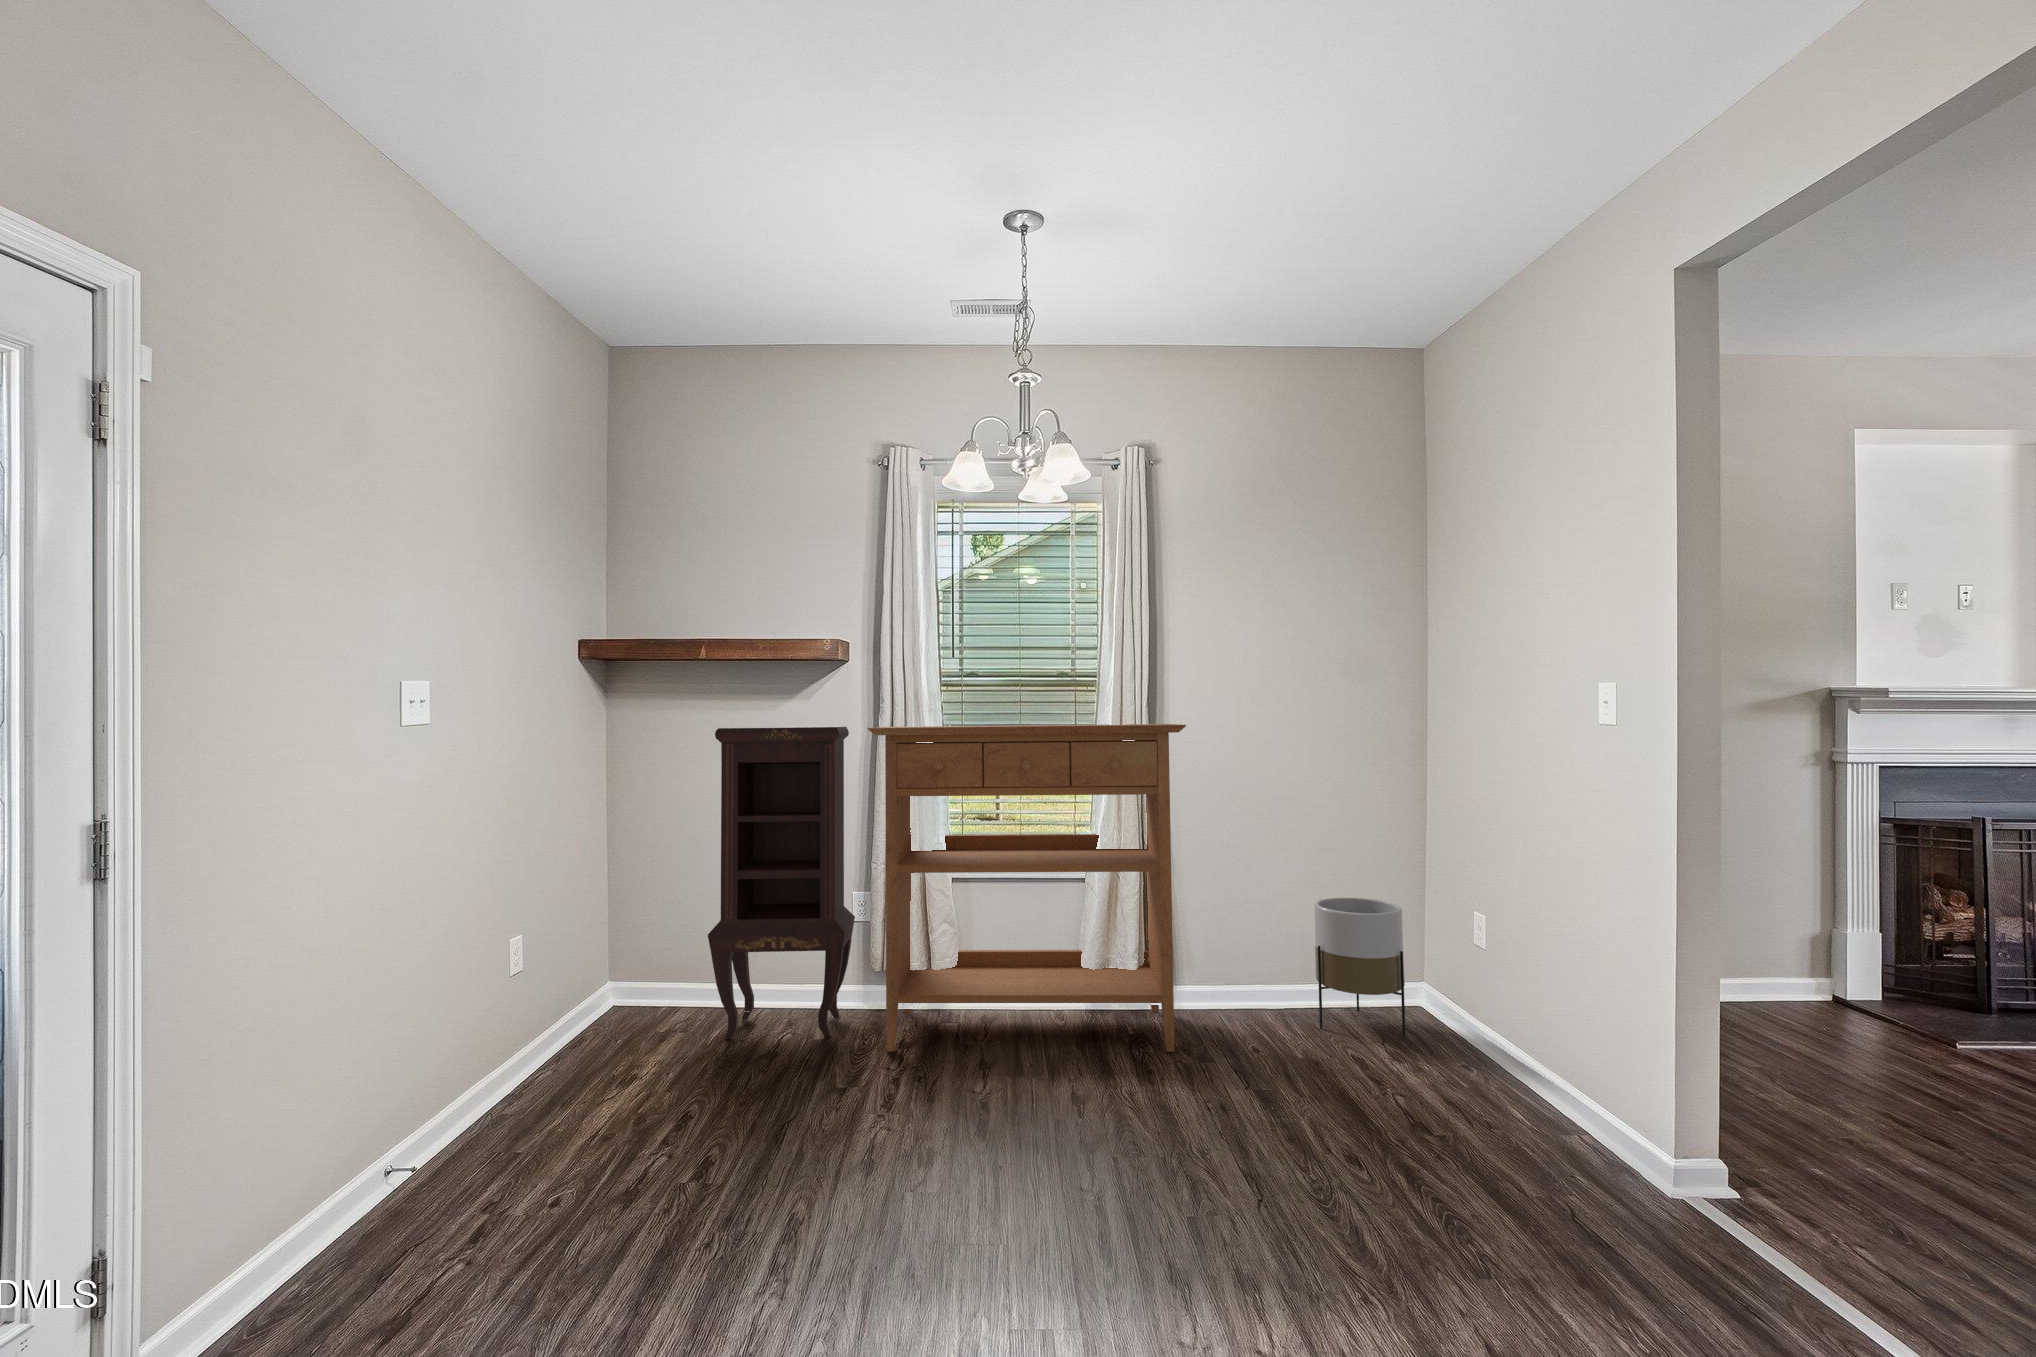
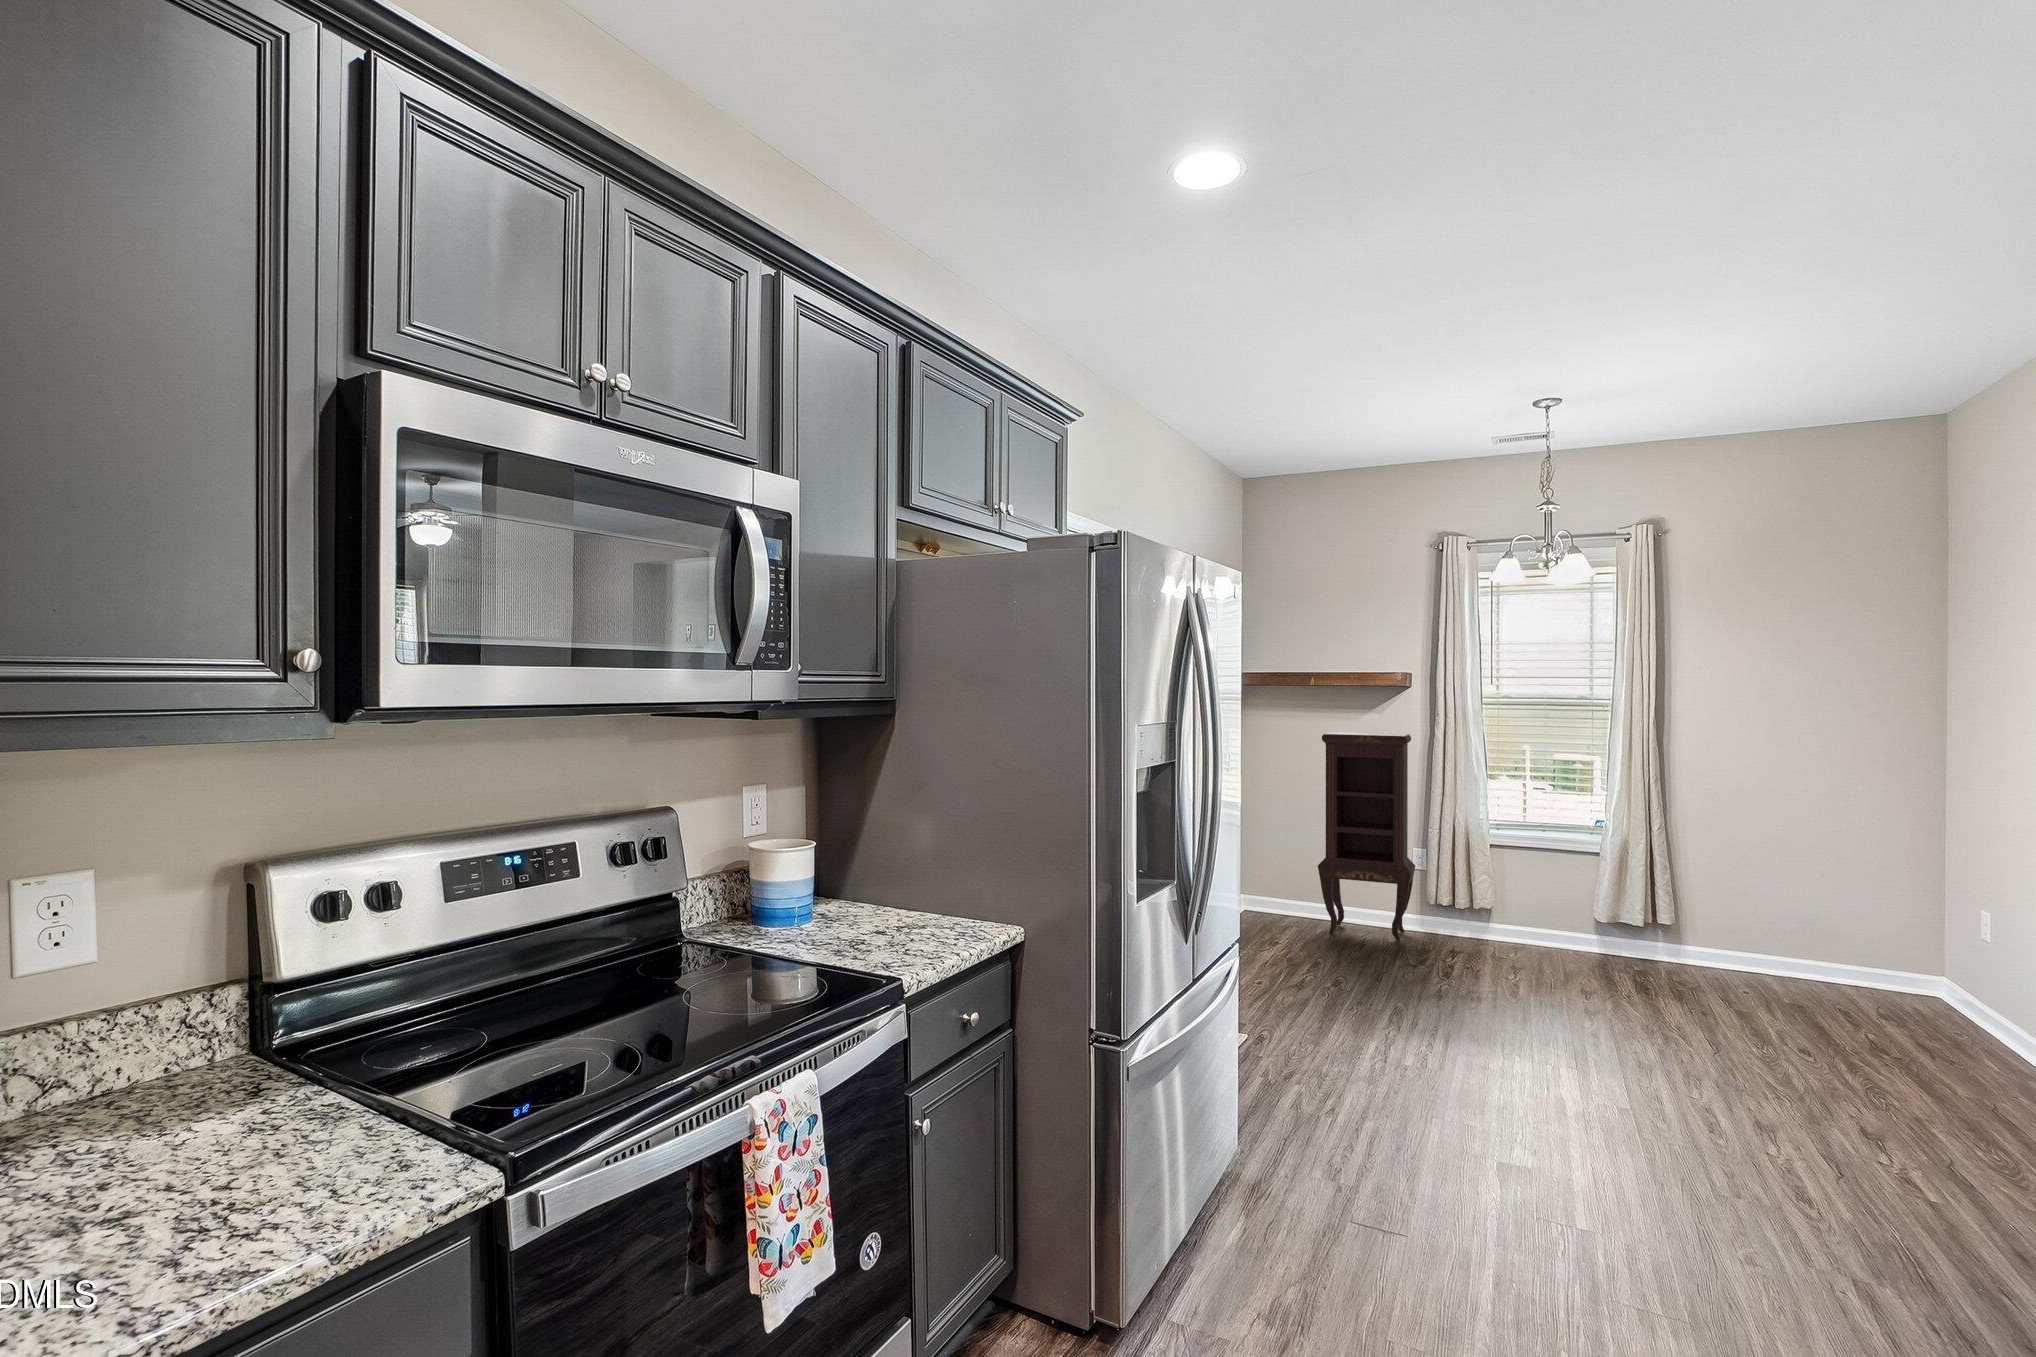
console table: present [867,724,1186,1052] -> none [1429,735,1681,982]
planter: present [1314,898,1405,1036] -> none [1809,889,1896,1002]

